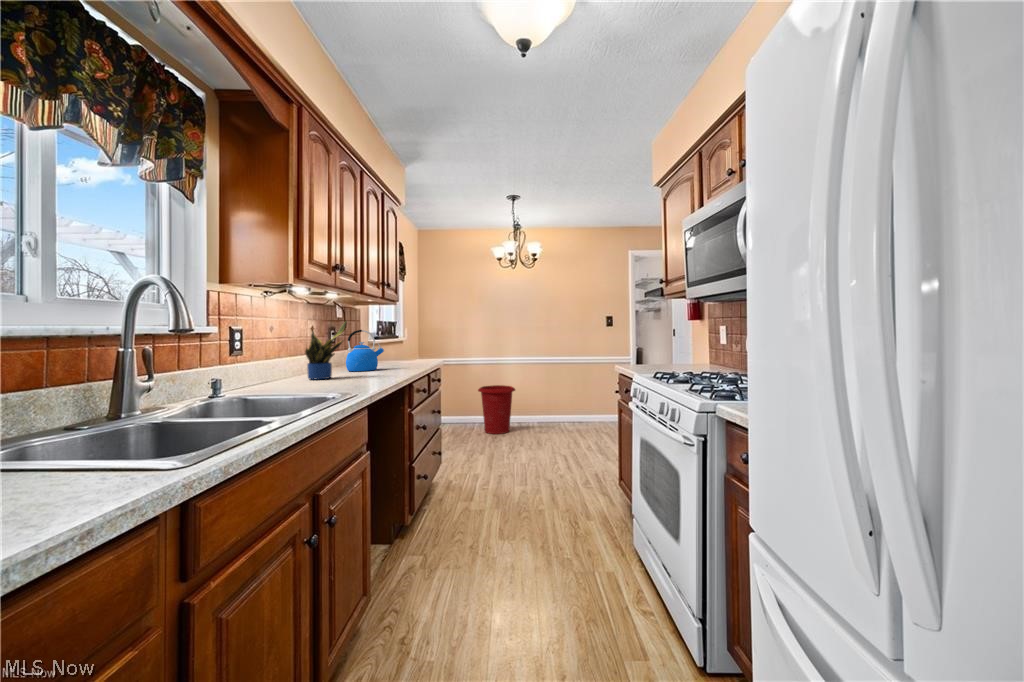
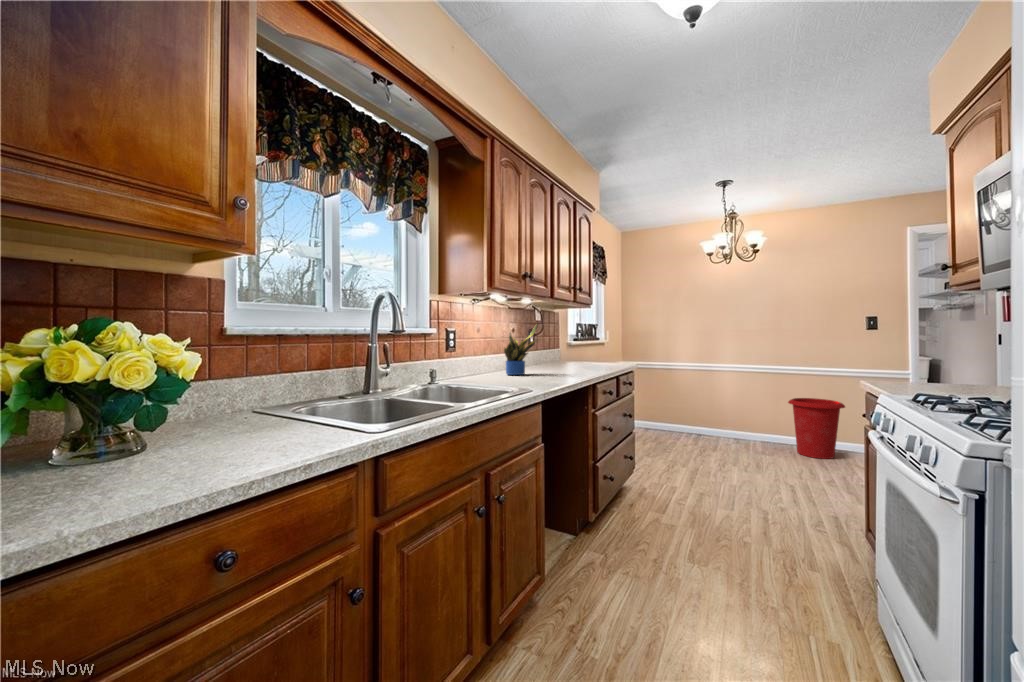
kettle: present [346,330,384,371] -> none [541,331,575,369]
waste bin: present [478,385,515,434] -> present [788,398,845,459]

